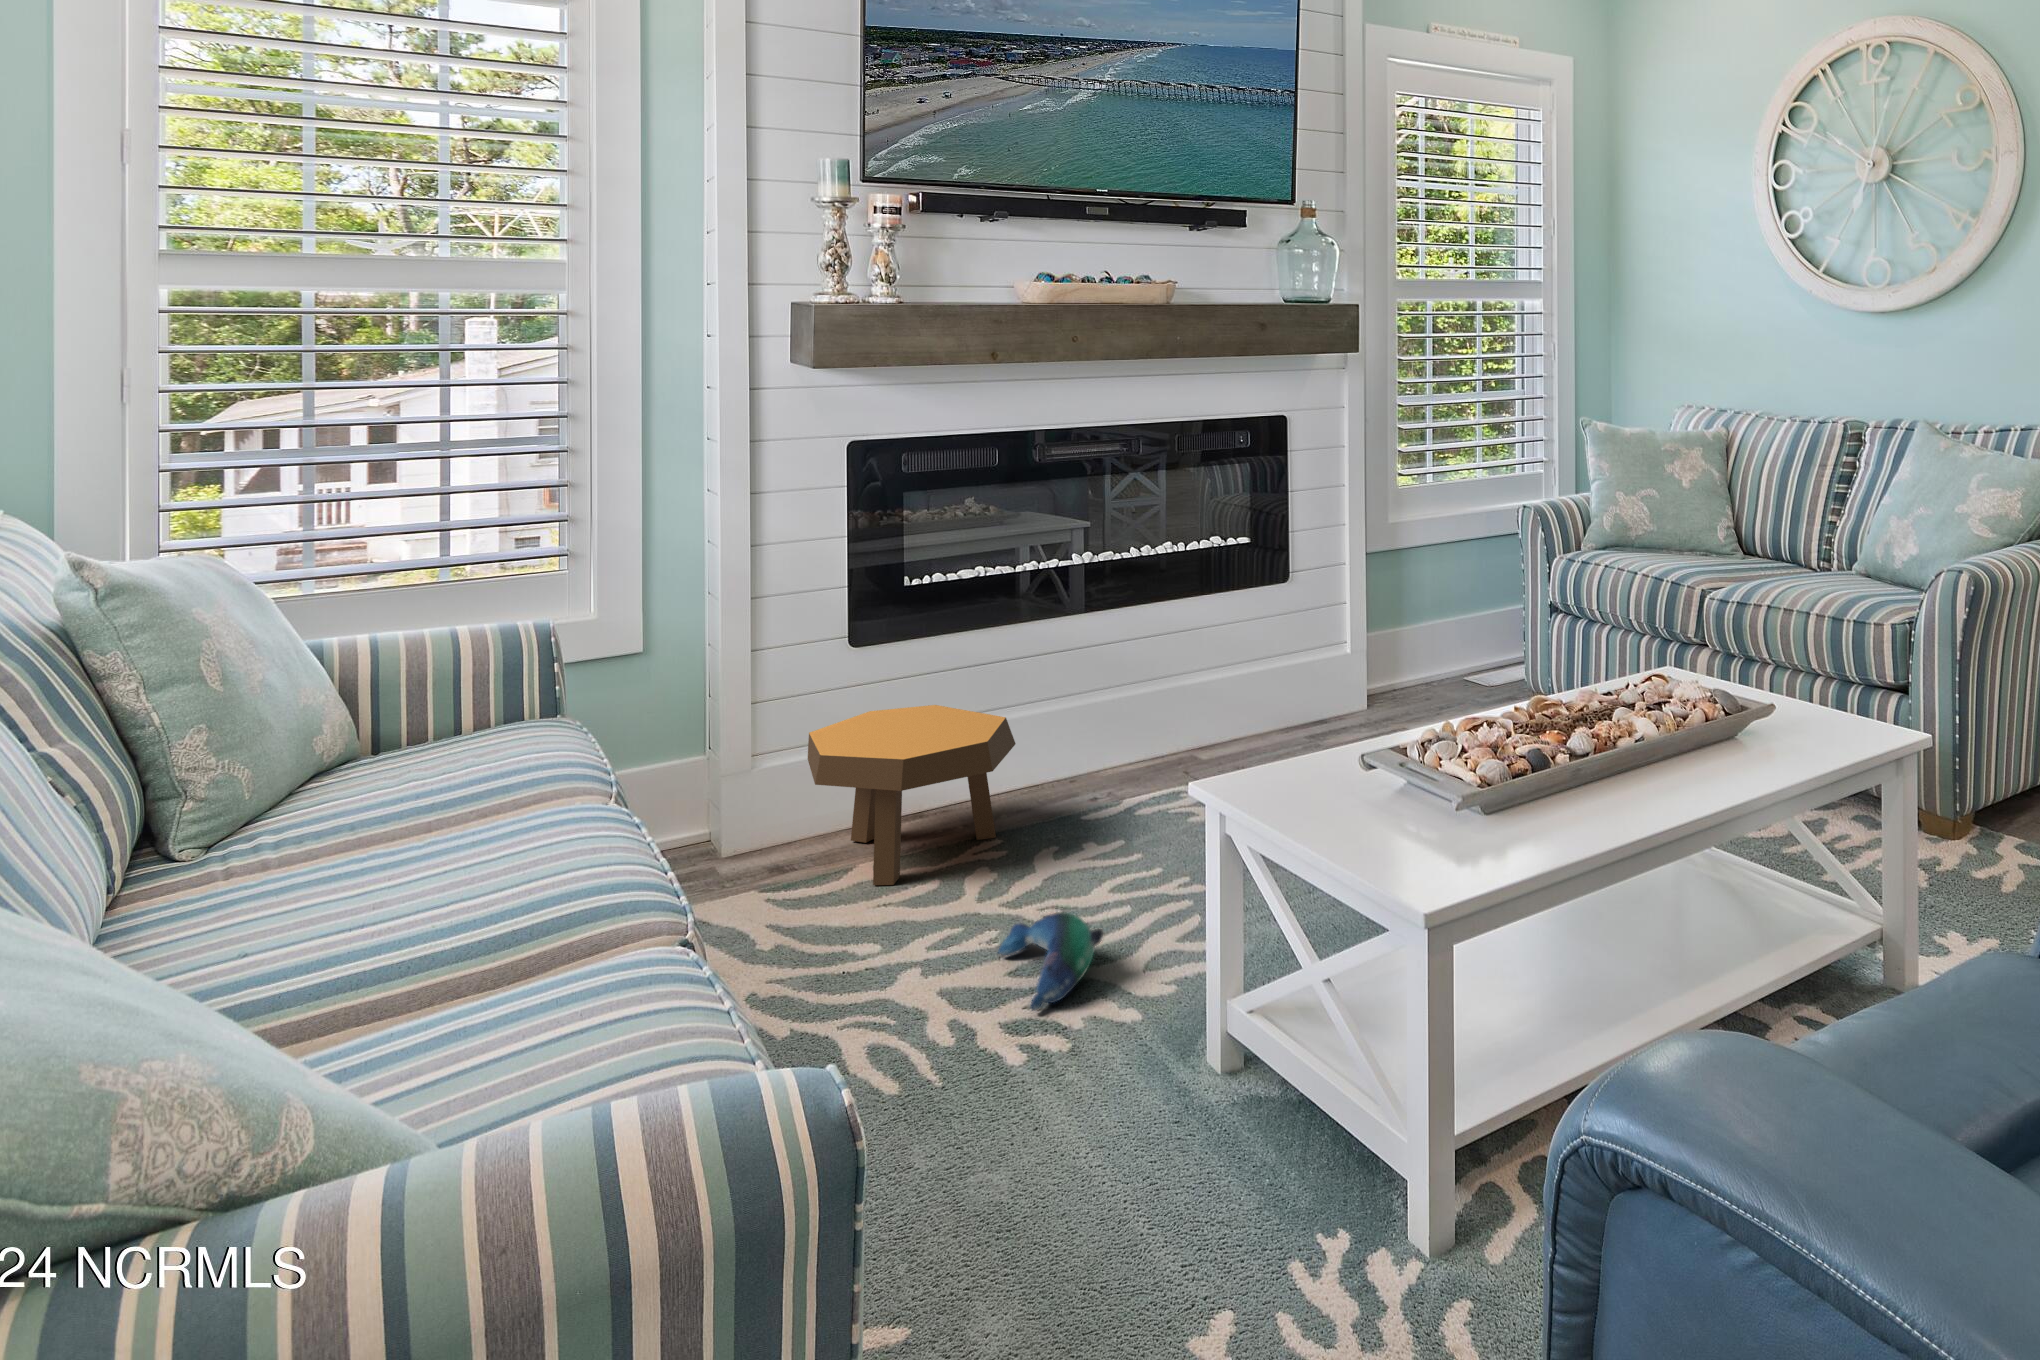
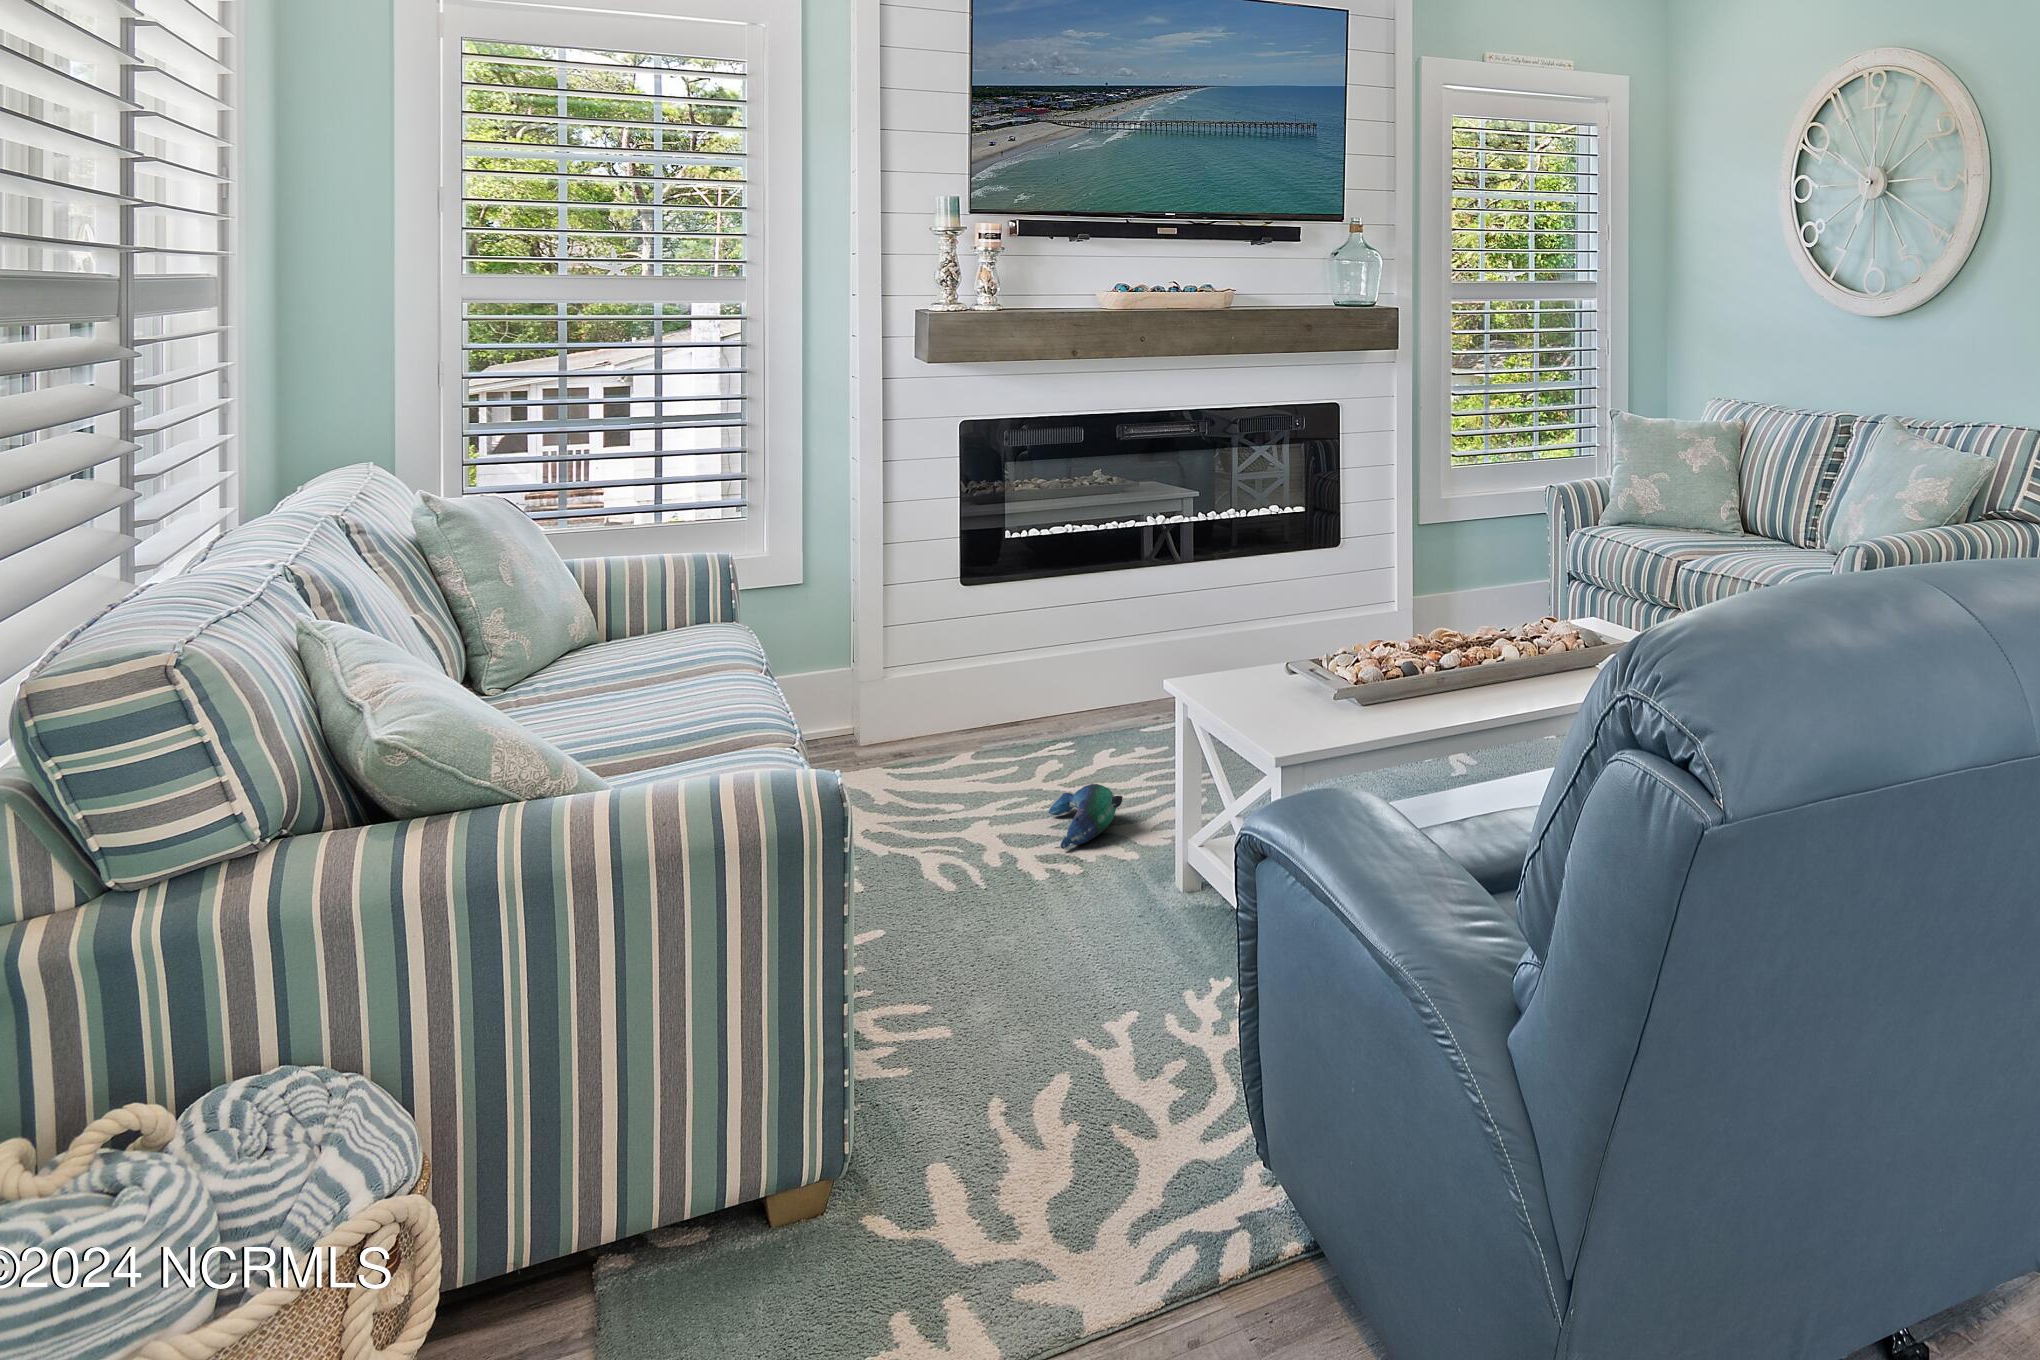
footstool: present [808,705,1016,885] -> none [927,635,1090,768]

